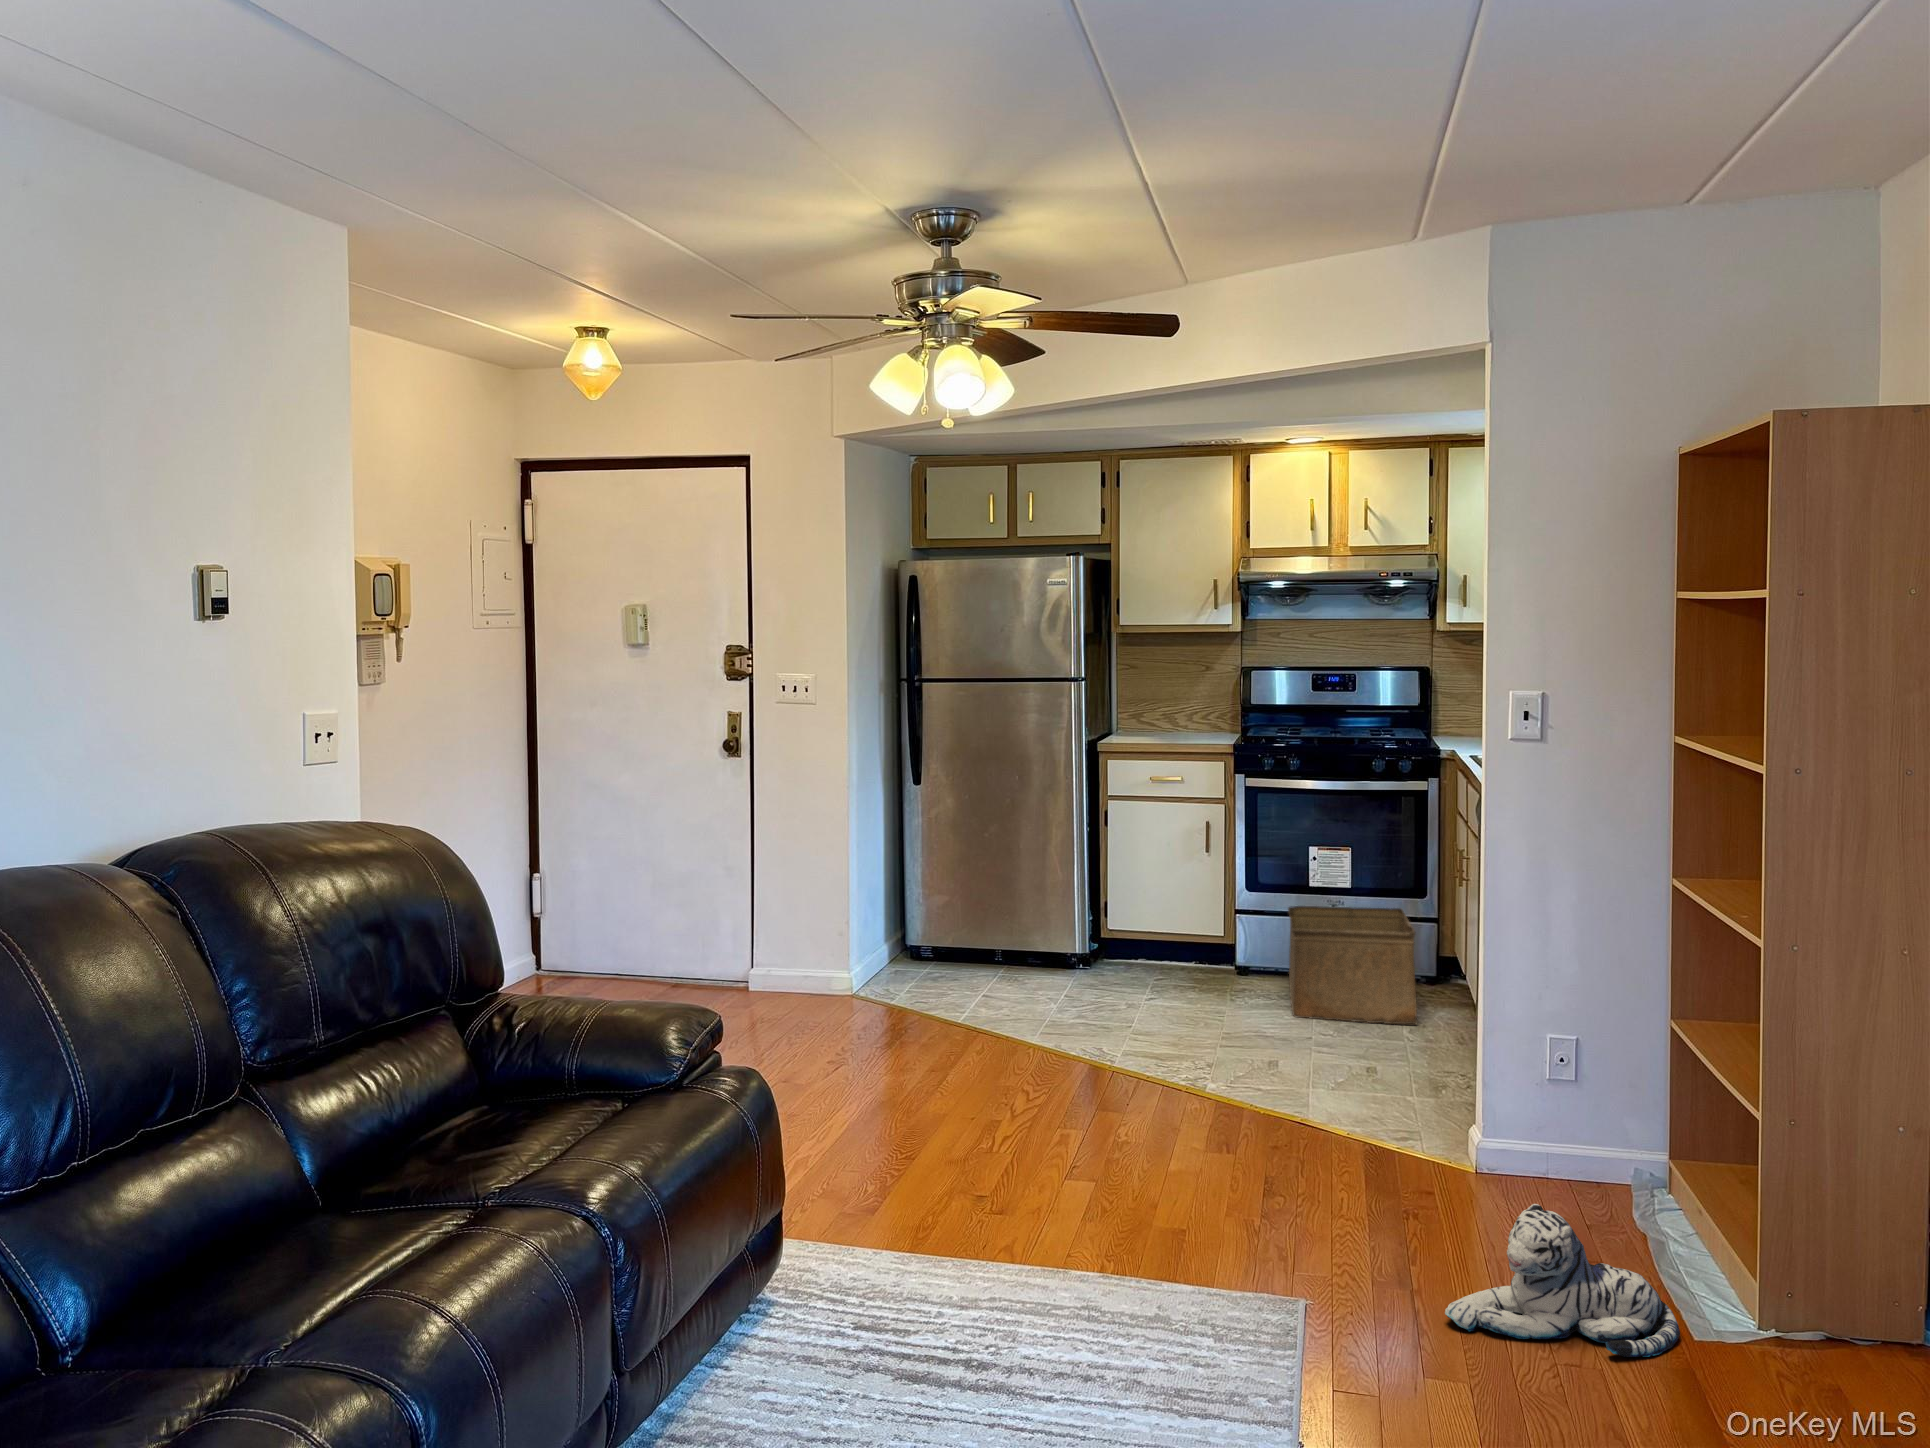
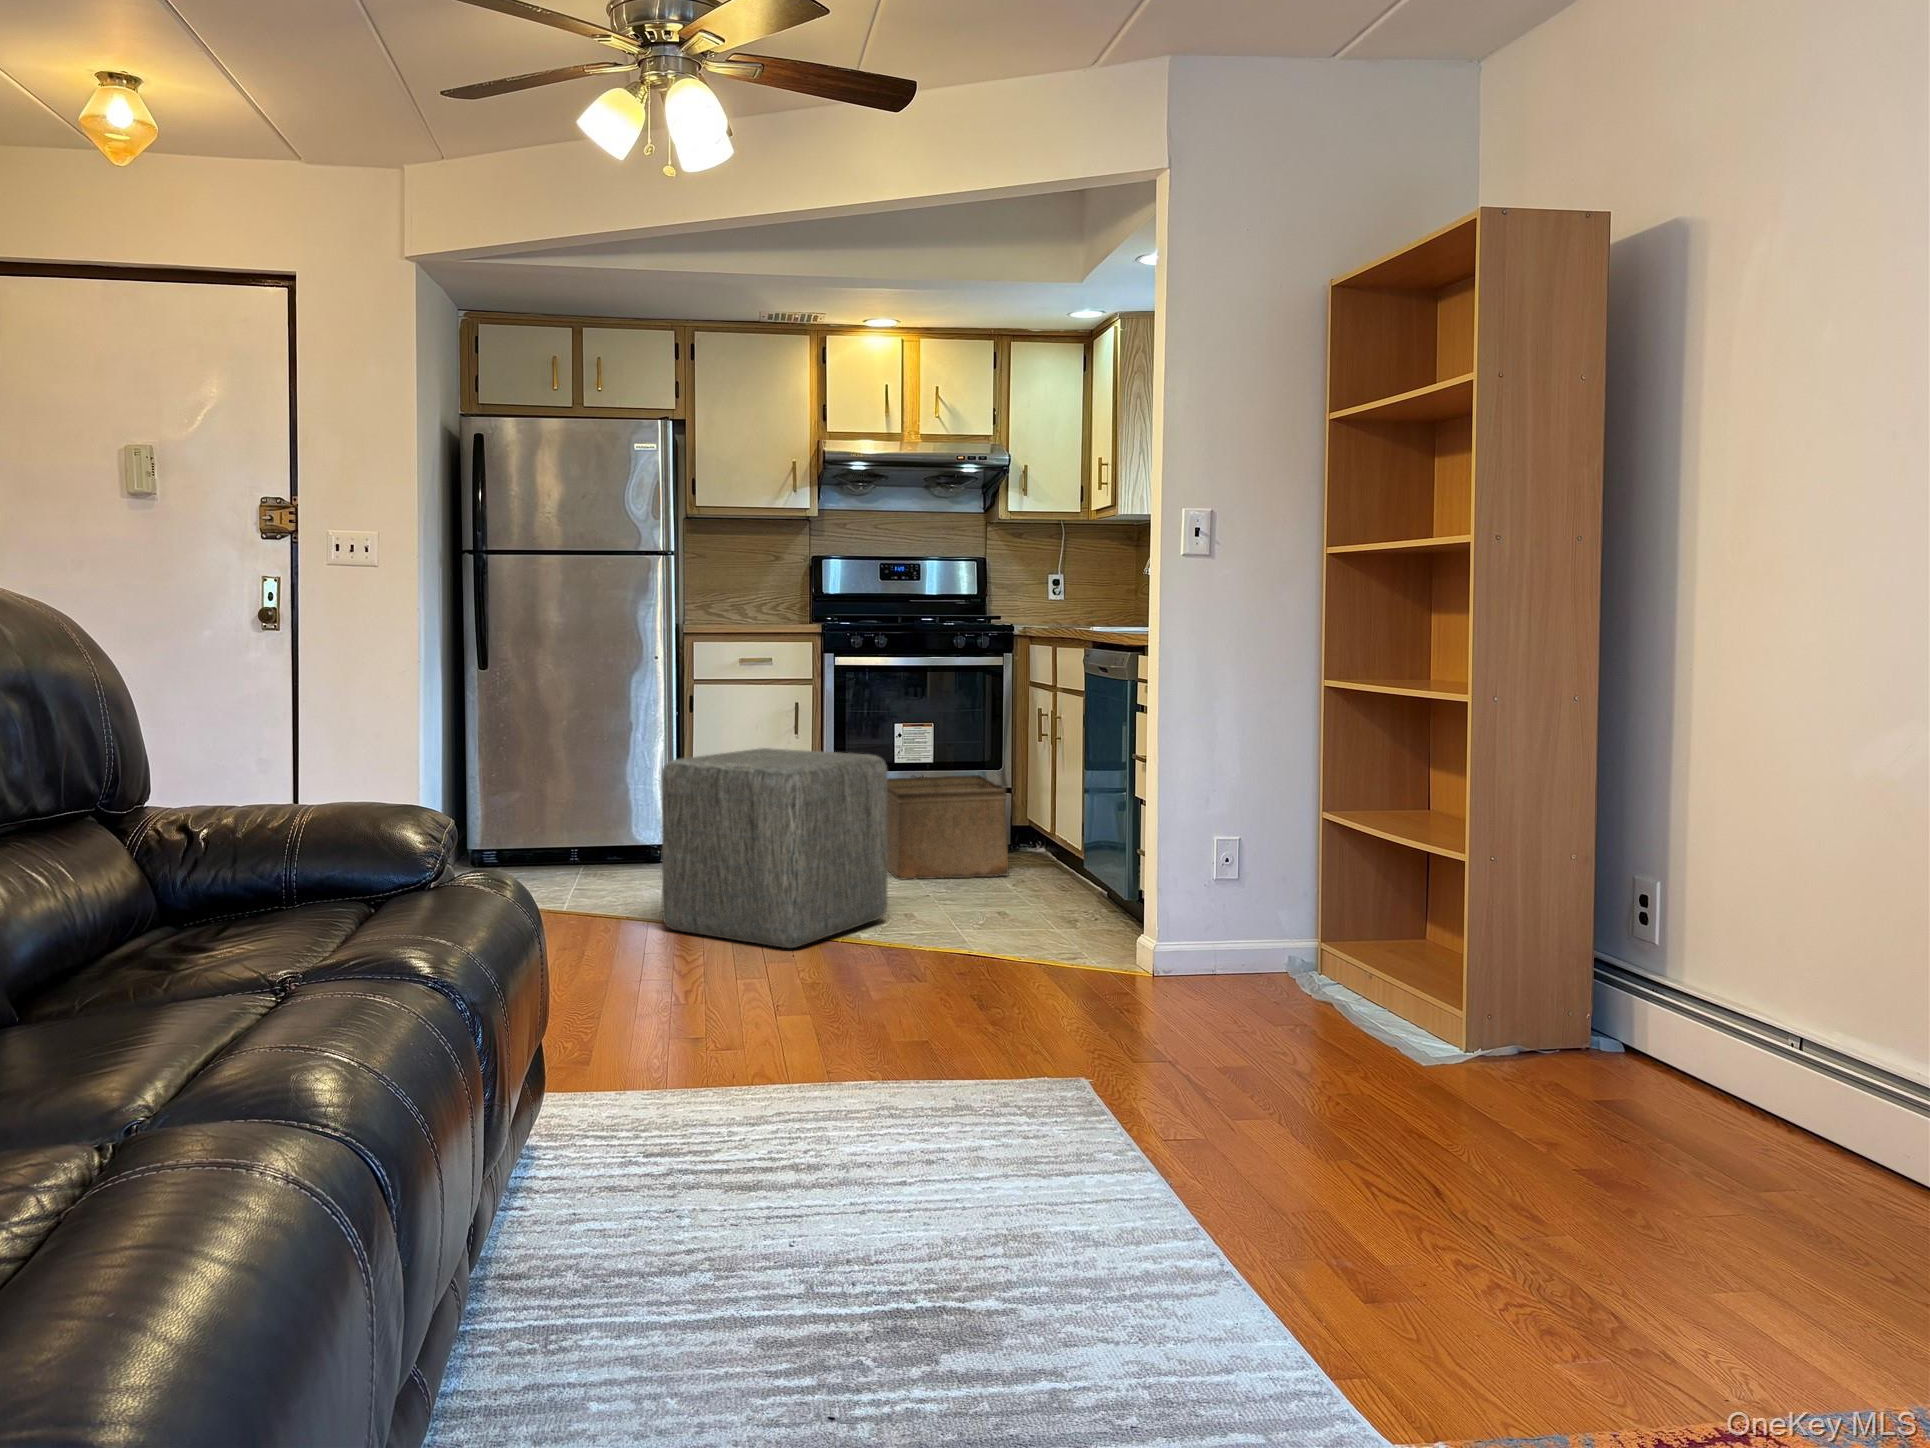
ottoman: none [1024,886,1245,1098] -> present [662,748,887,948]
plush toy: present [1445,1204,1680,1357] -> none [1198,946,1378,1069]

